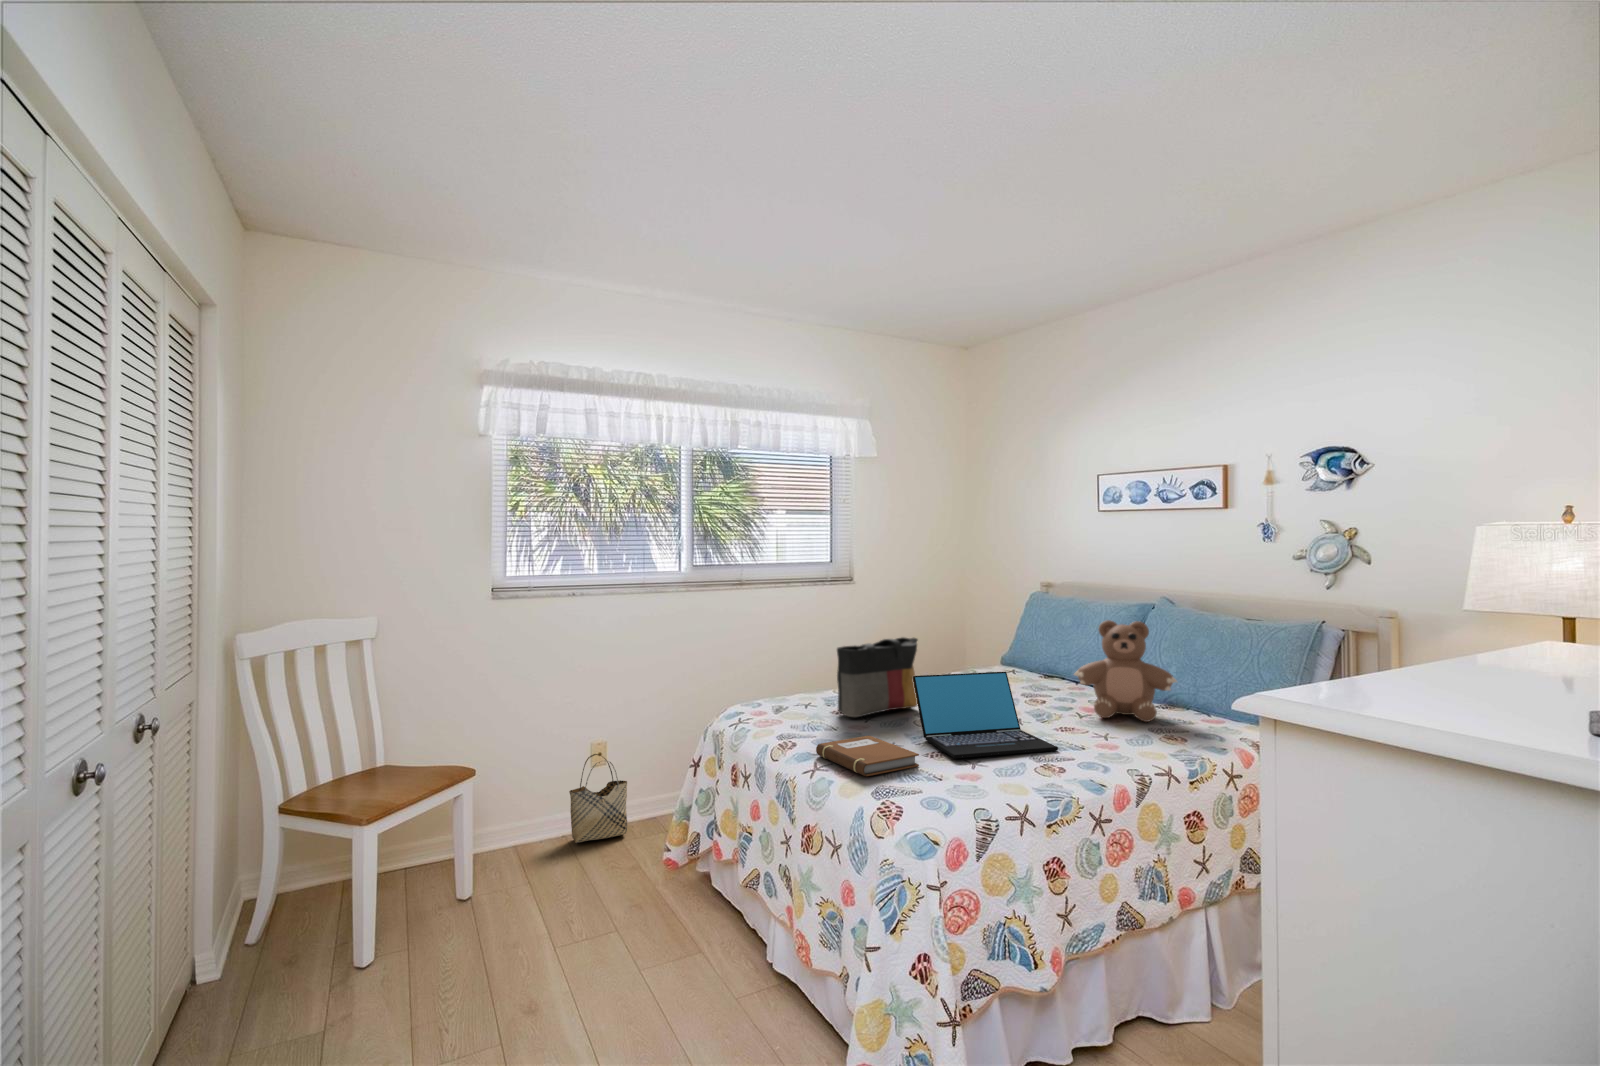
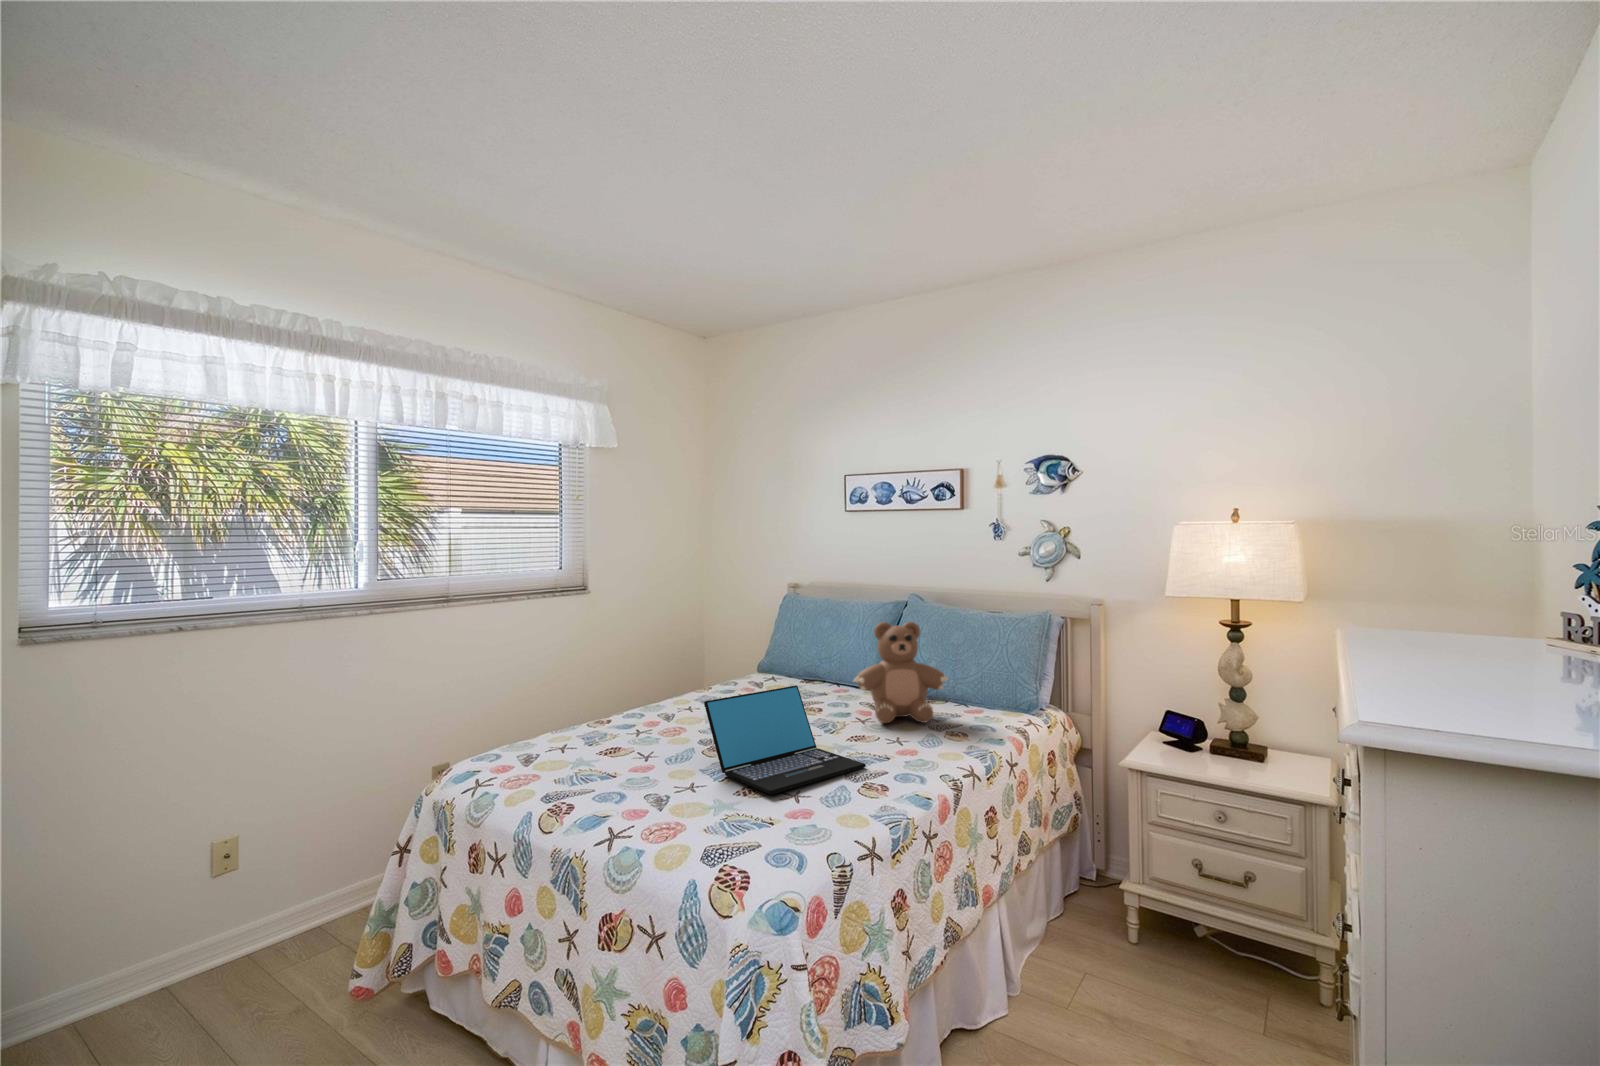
tote bag: present [837,637,918,717] -> none [599,654,695,757]
notebook: present [816,736,919,776] -> none [605,780,735,837]
woven basket: present [569,754,627,843] -> none [172,854,275,994]

